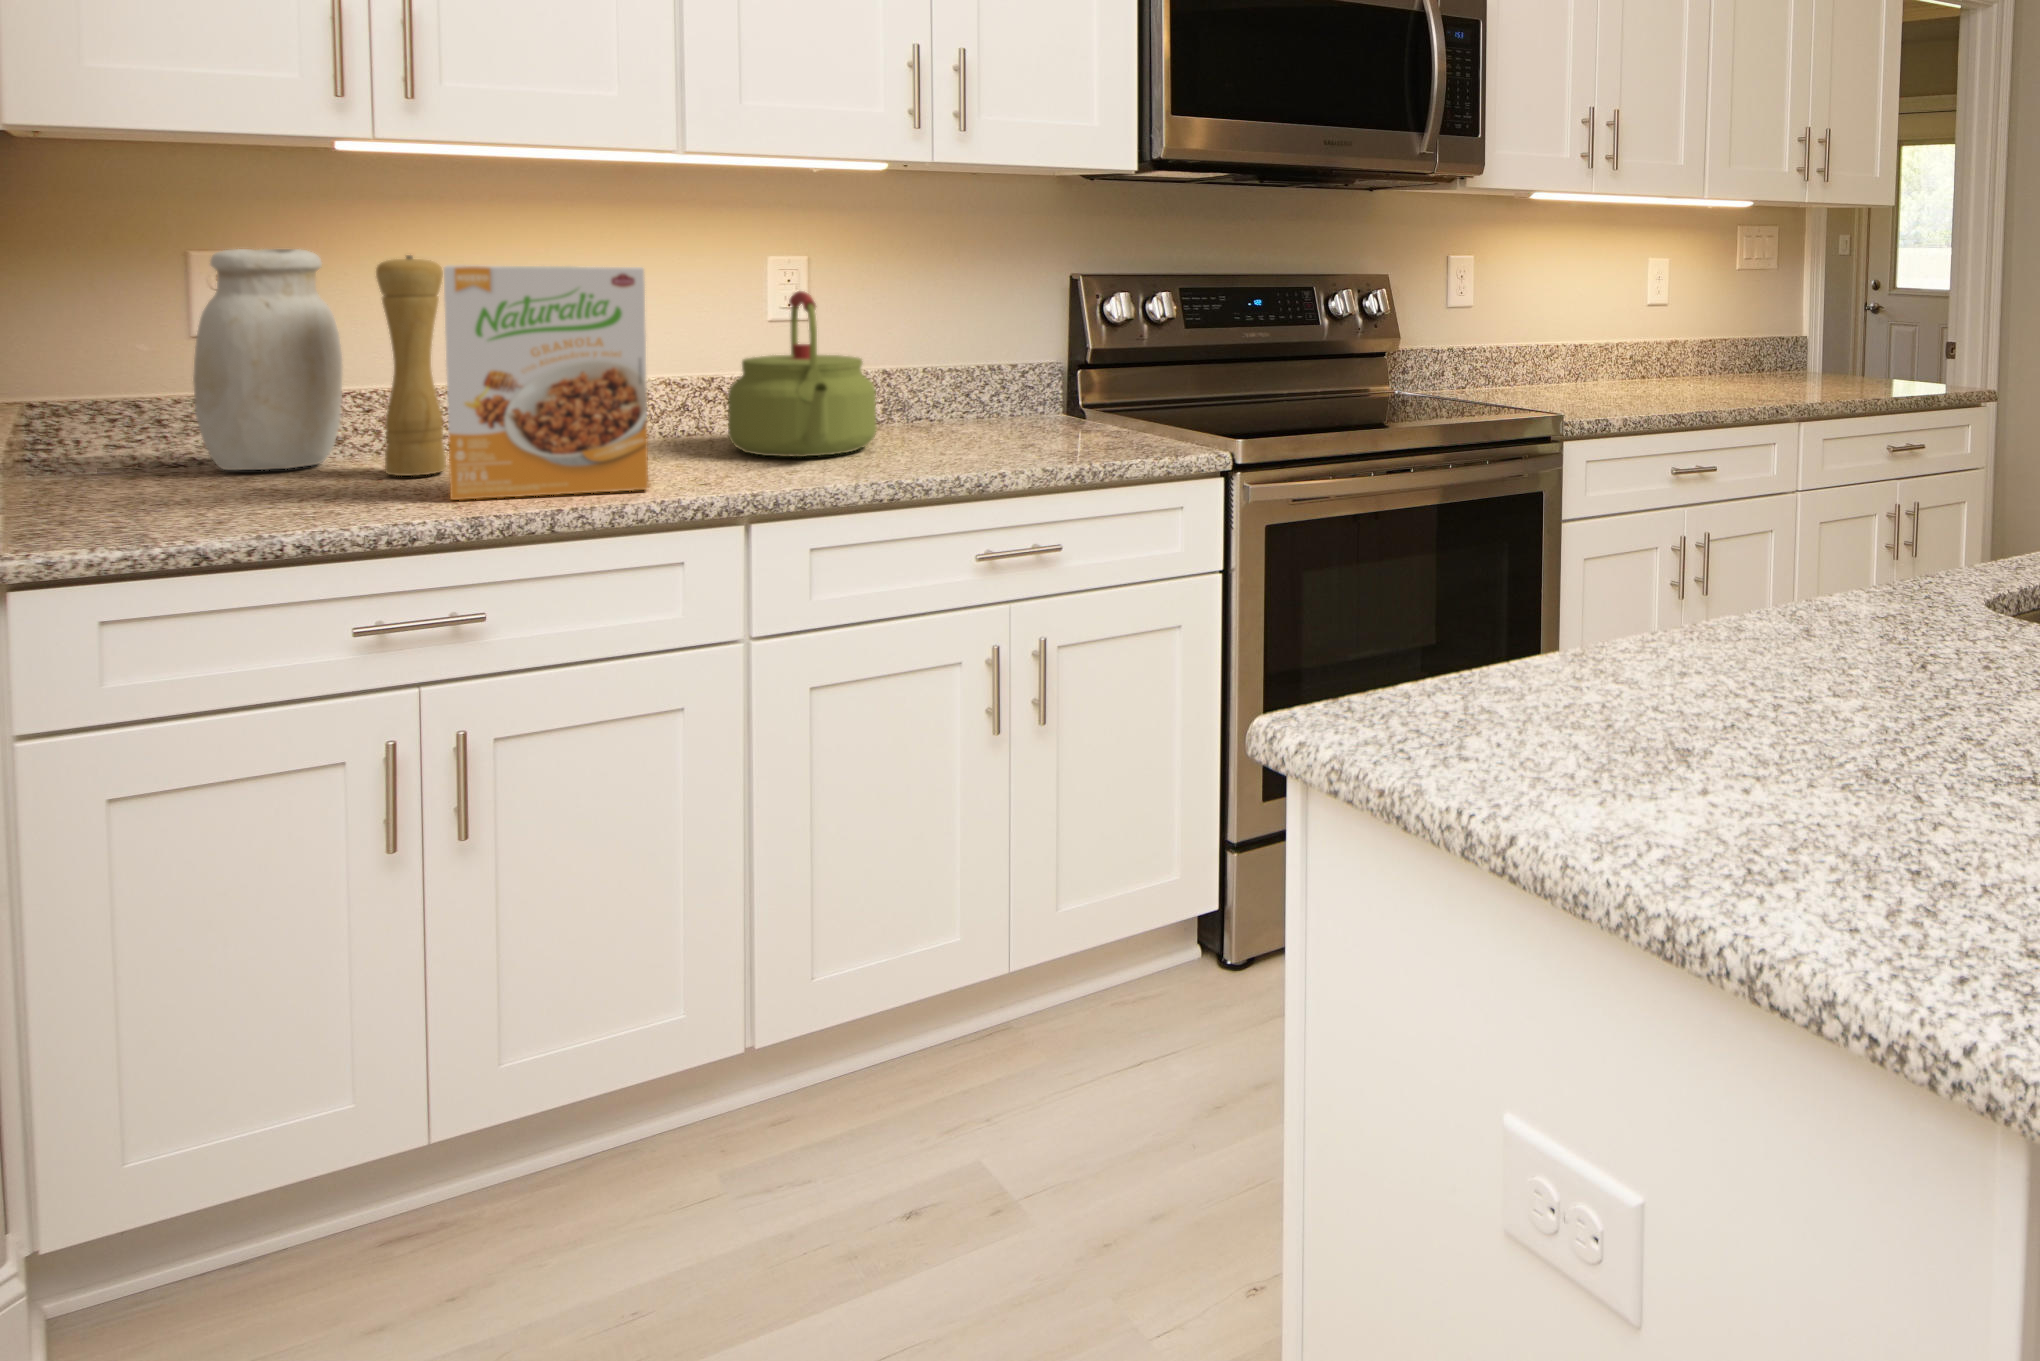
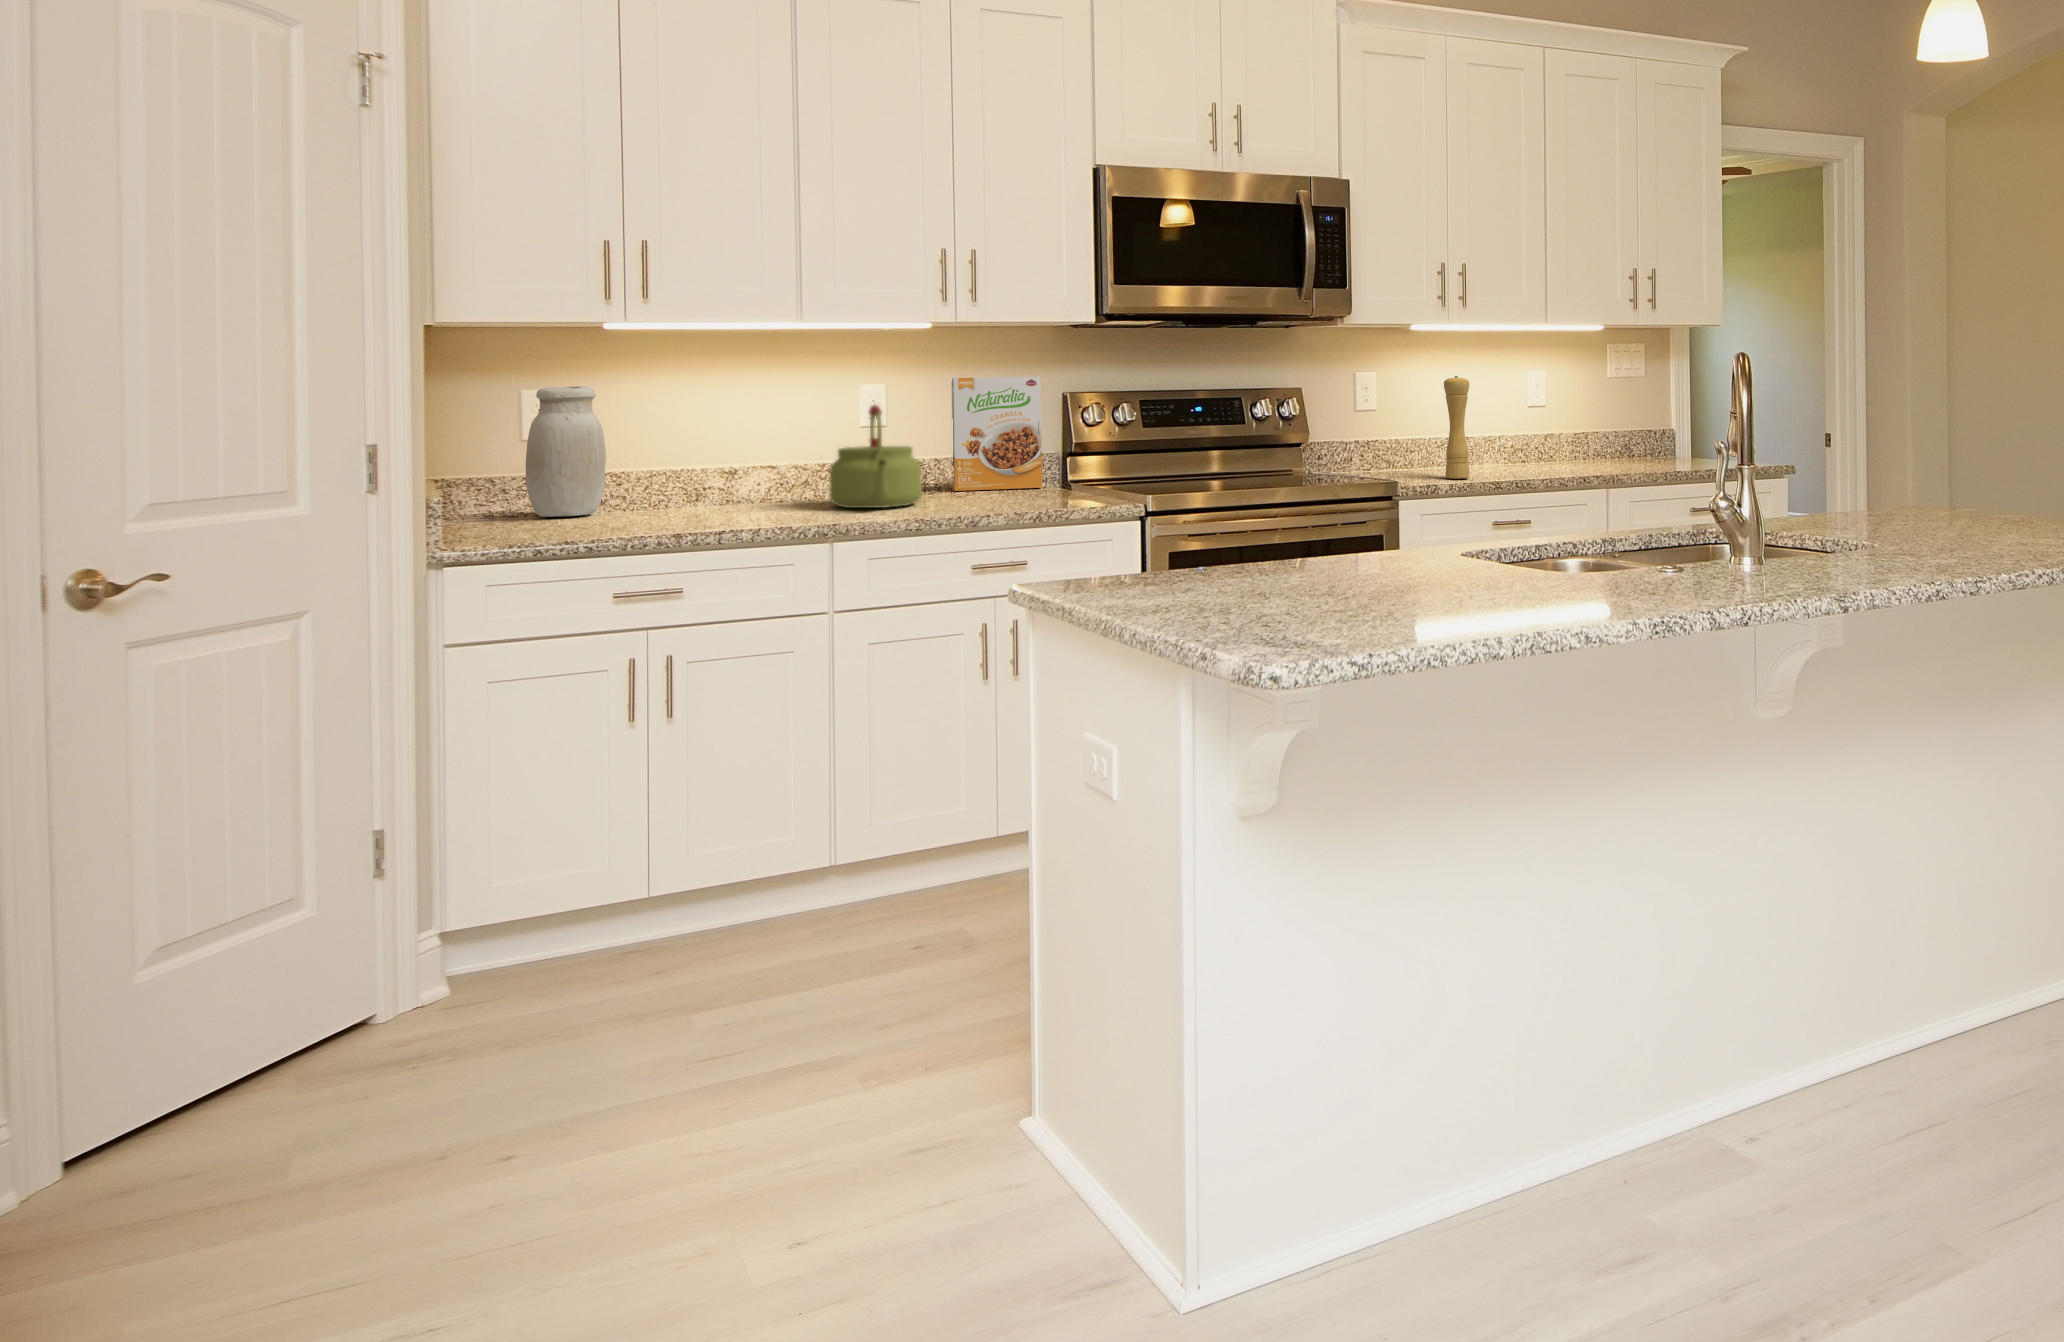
pepper mill: present [376,255,446,476] -> present [1444,376,1469,479]
cereal box: present [444,265,648,500] -> present [951,377,1042,491]

